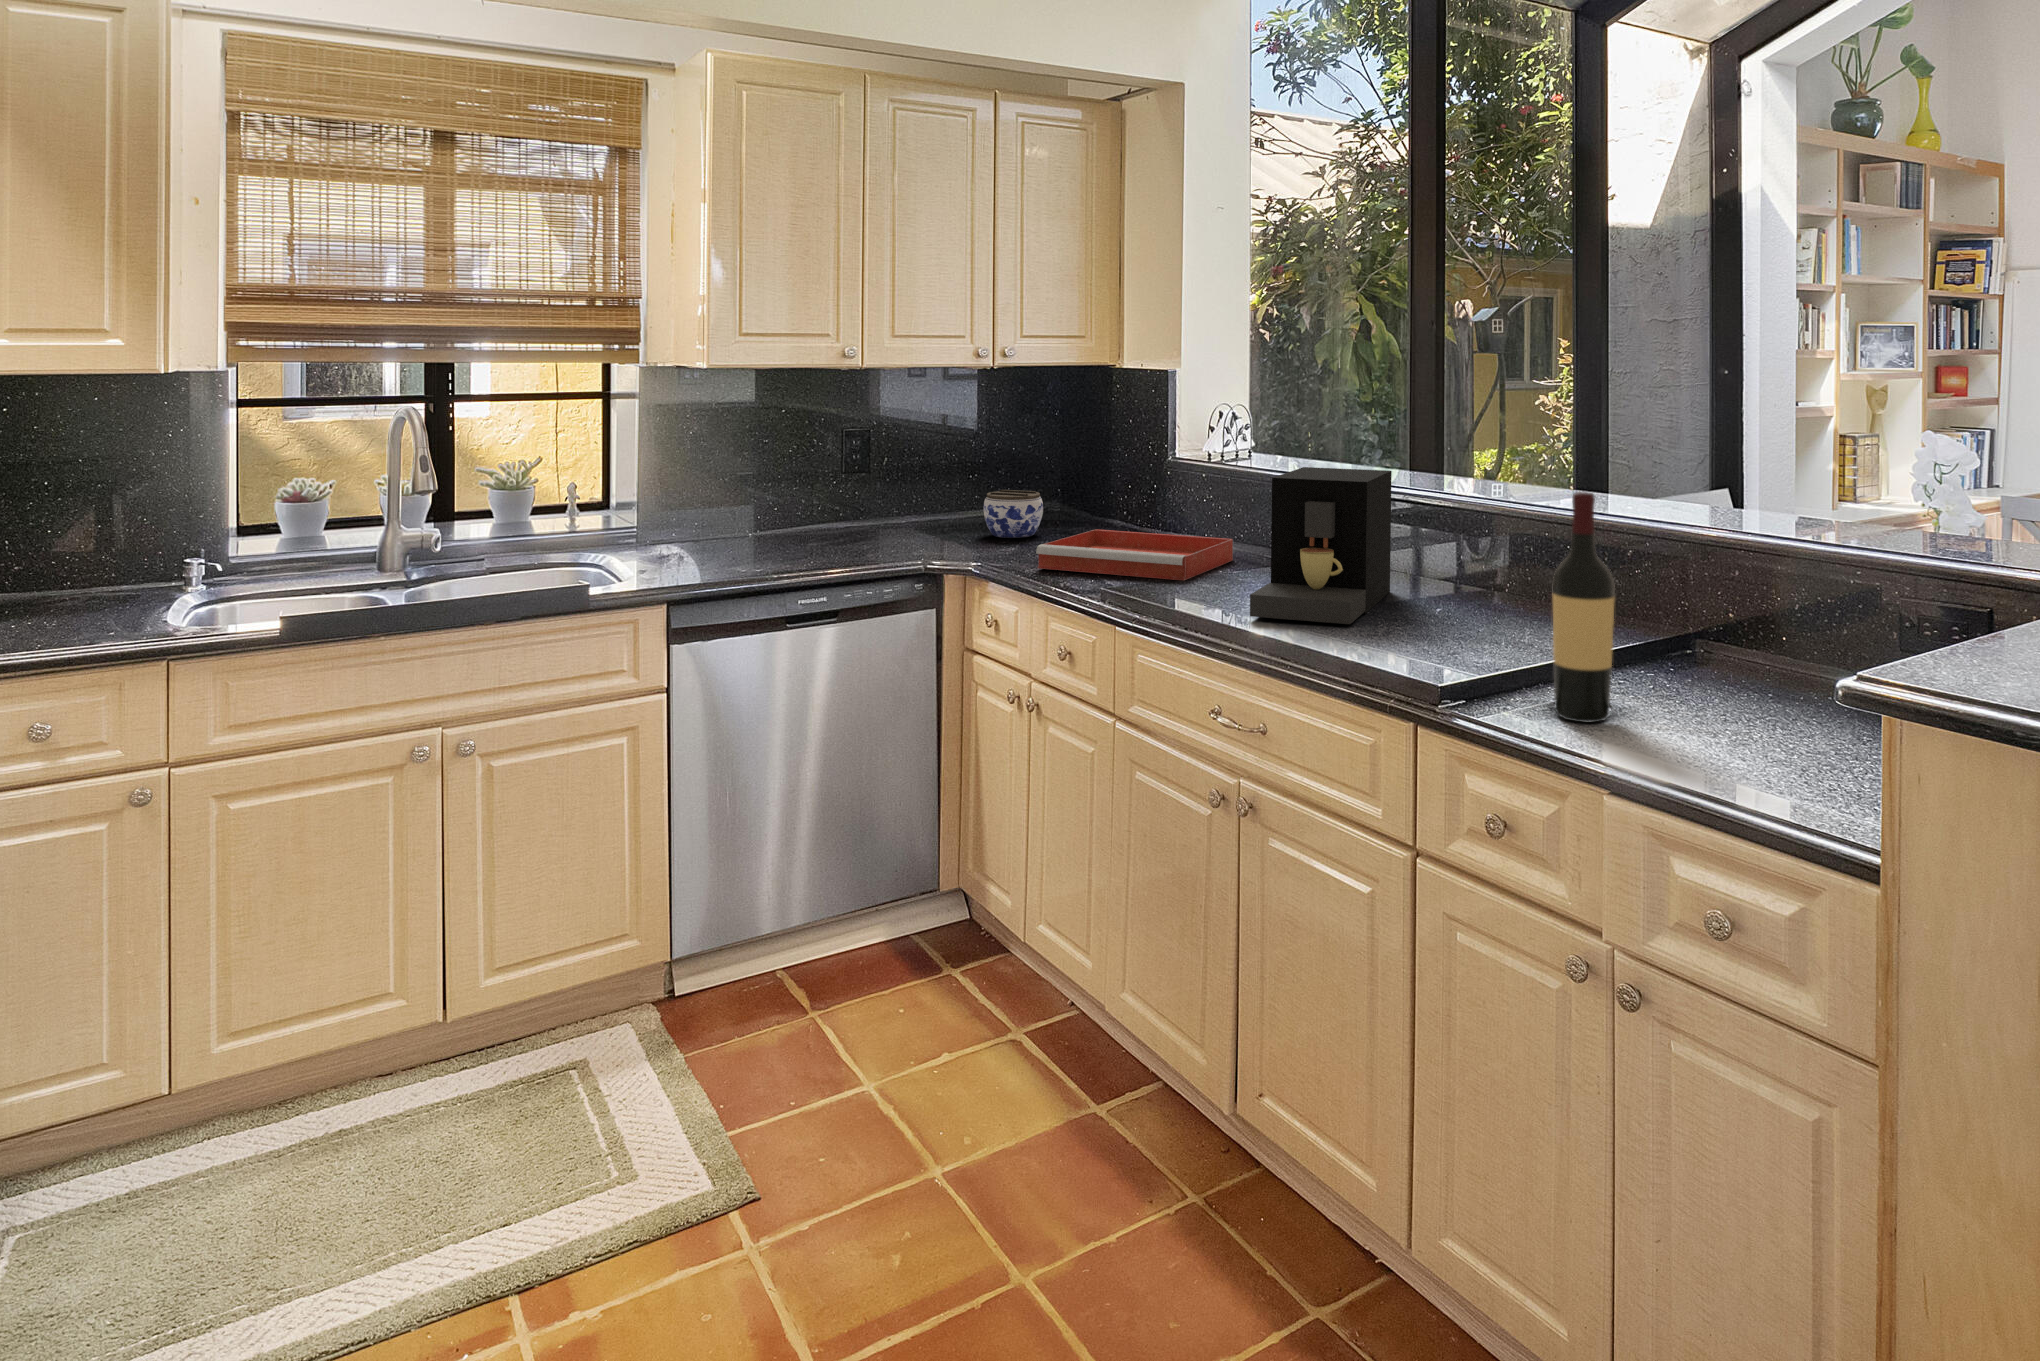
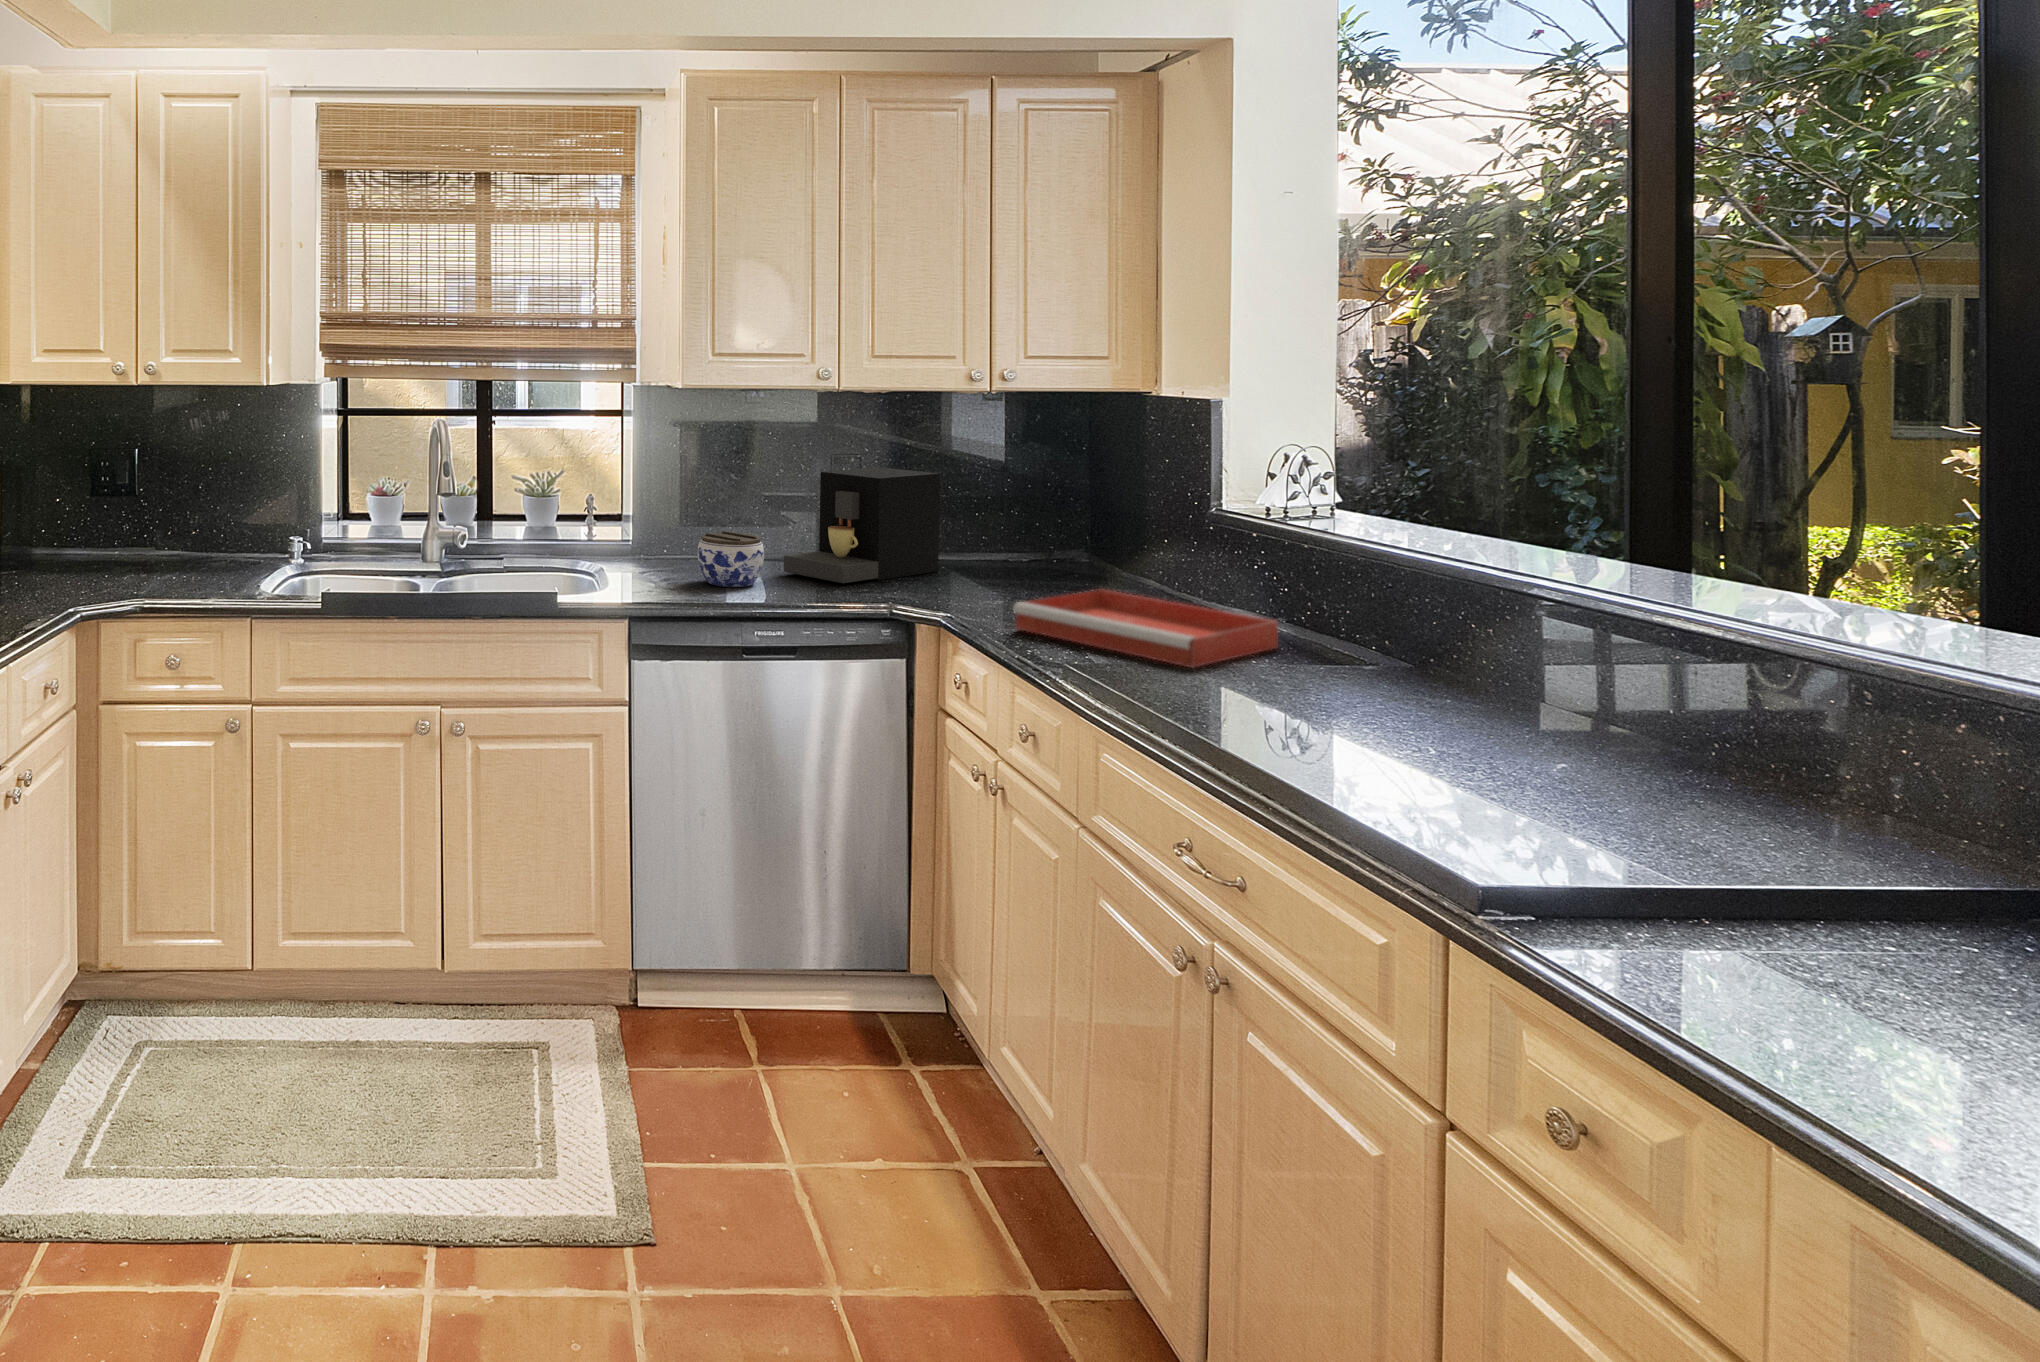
coffee maker: present [1250,467,1392,624] -> present [784,467,940,583]
jar: present [984,490,1043,538] -> present [698,531,764,587]
wine bottle: present [1553,492,1615,723] -> none [1717,643,1853,1036]

